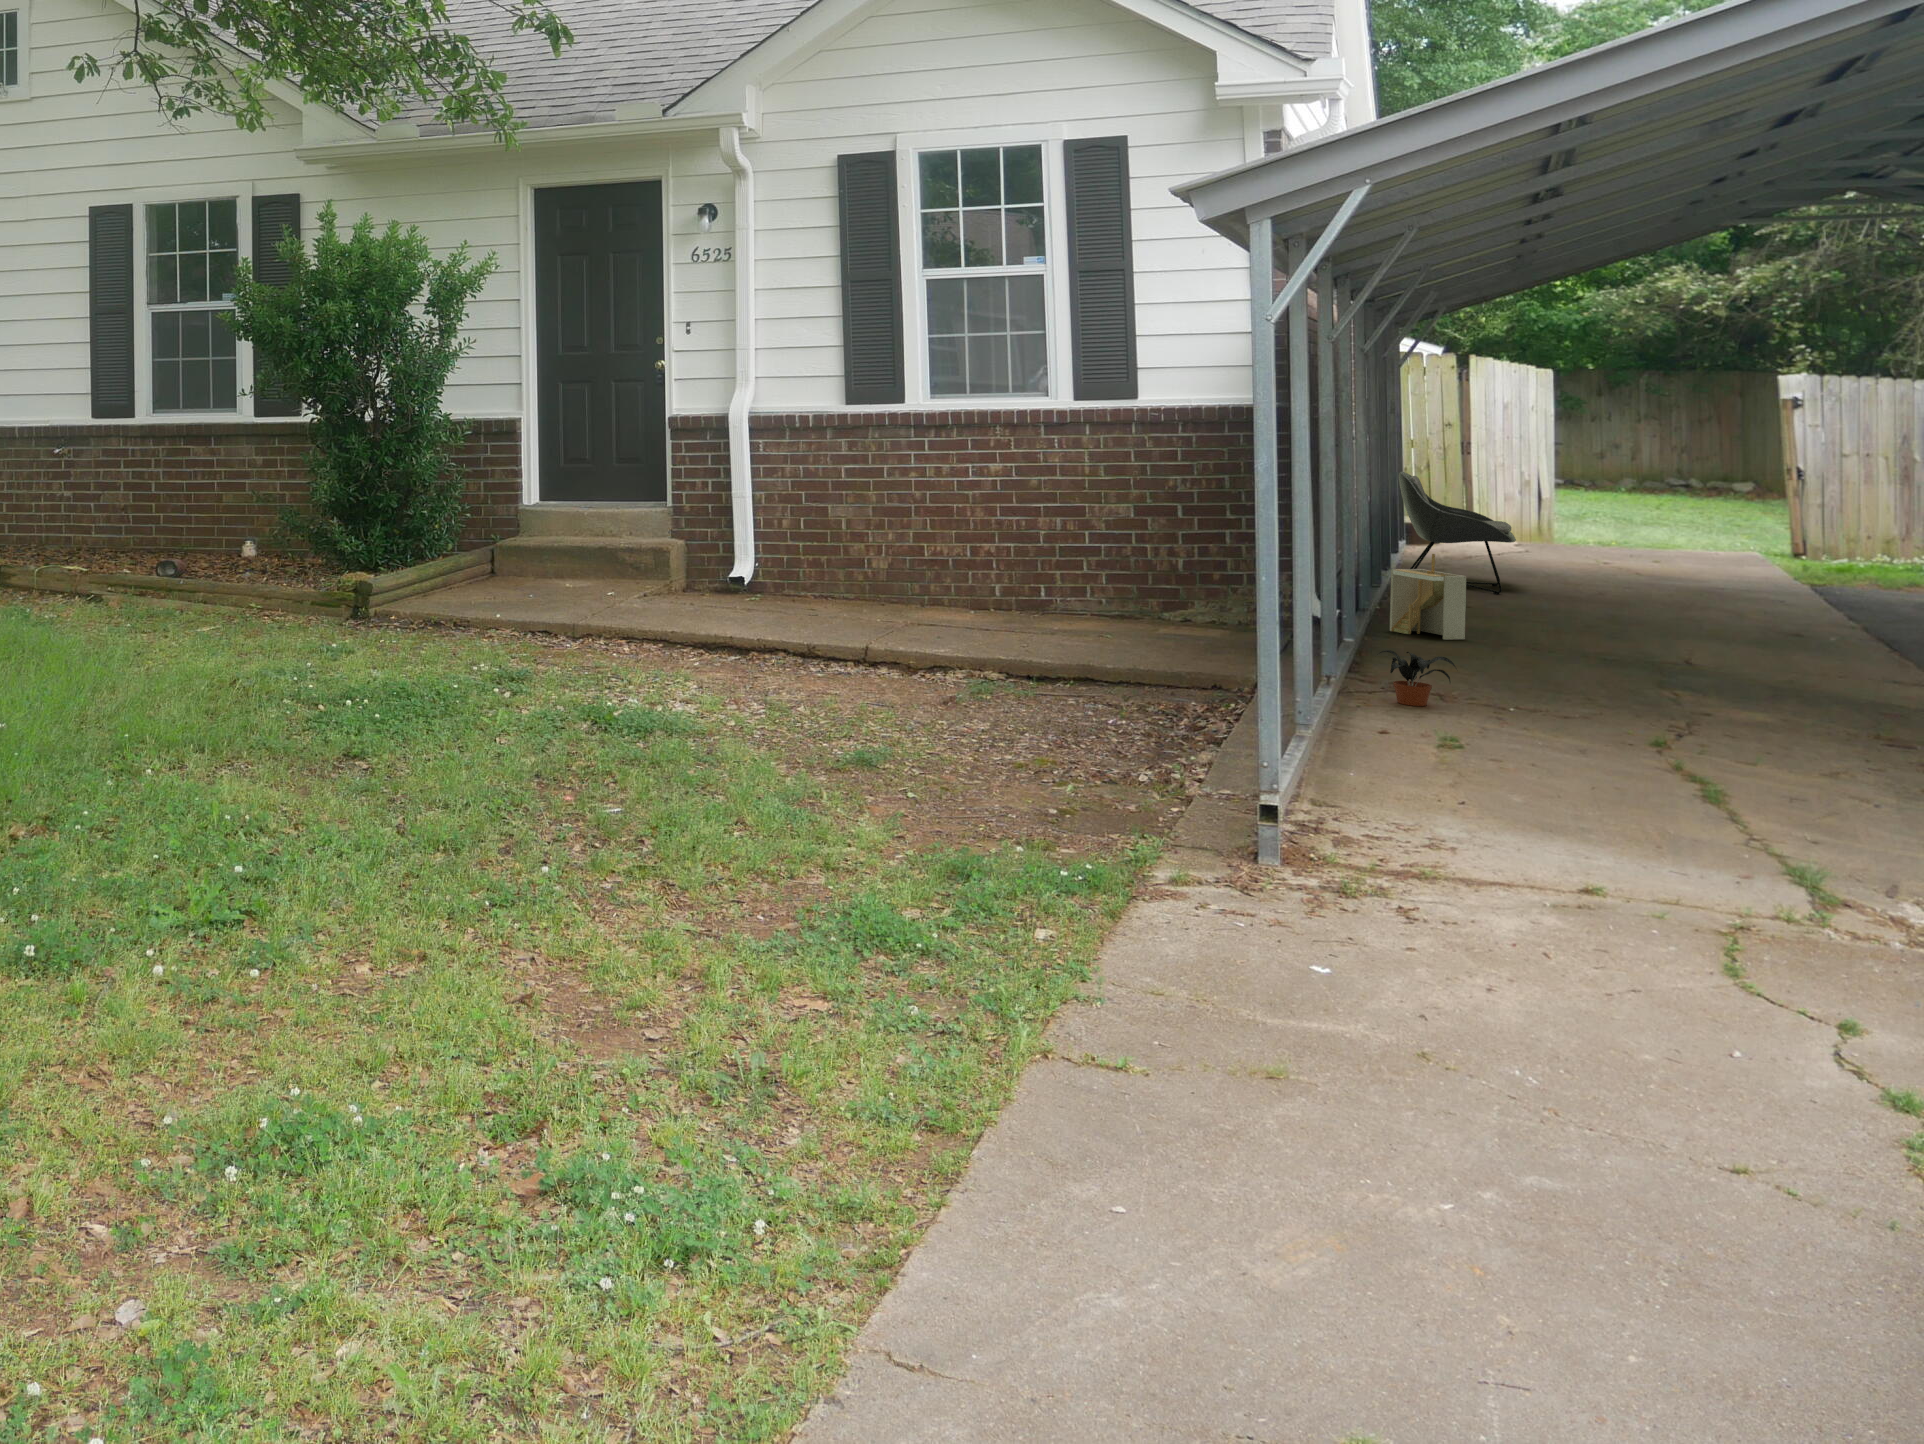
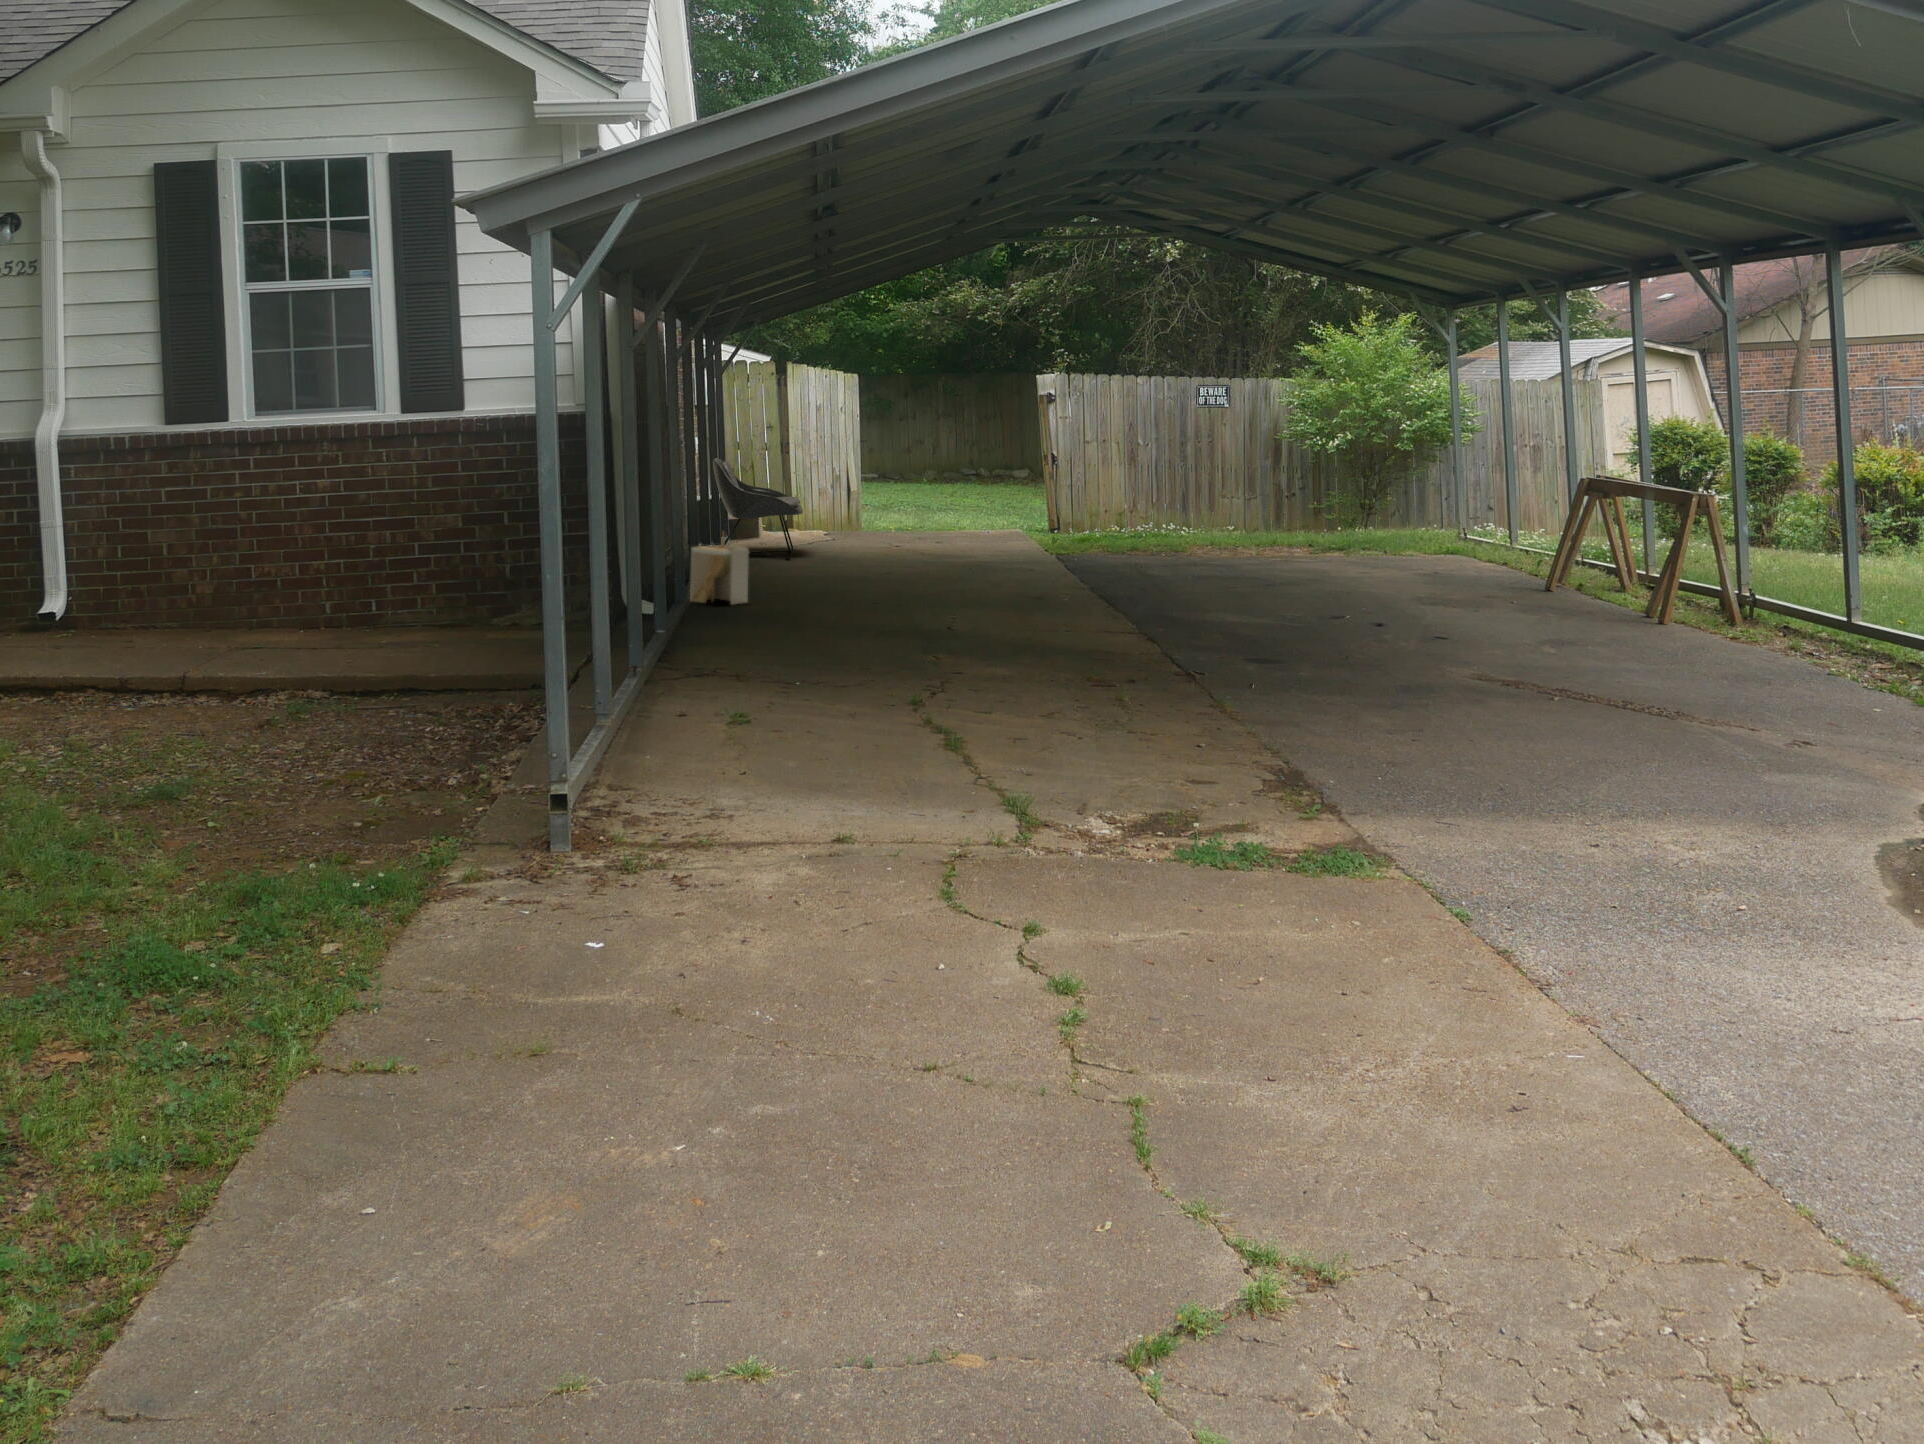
potted plant: present [1379,650,1456,706] -> none [656,620,720,666]

